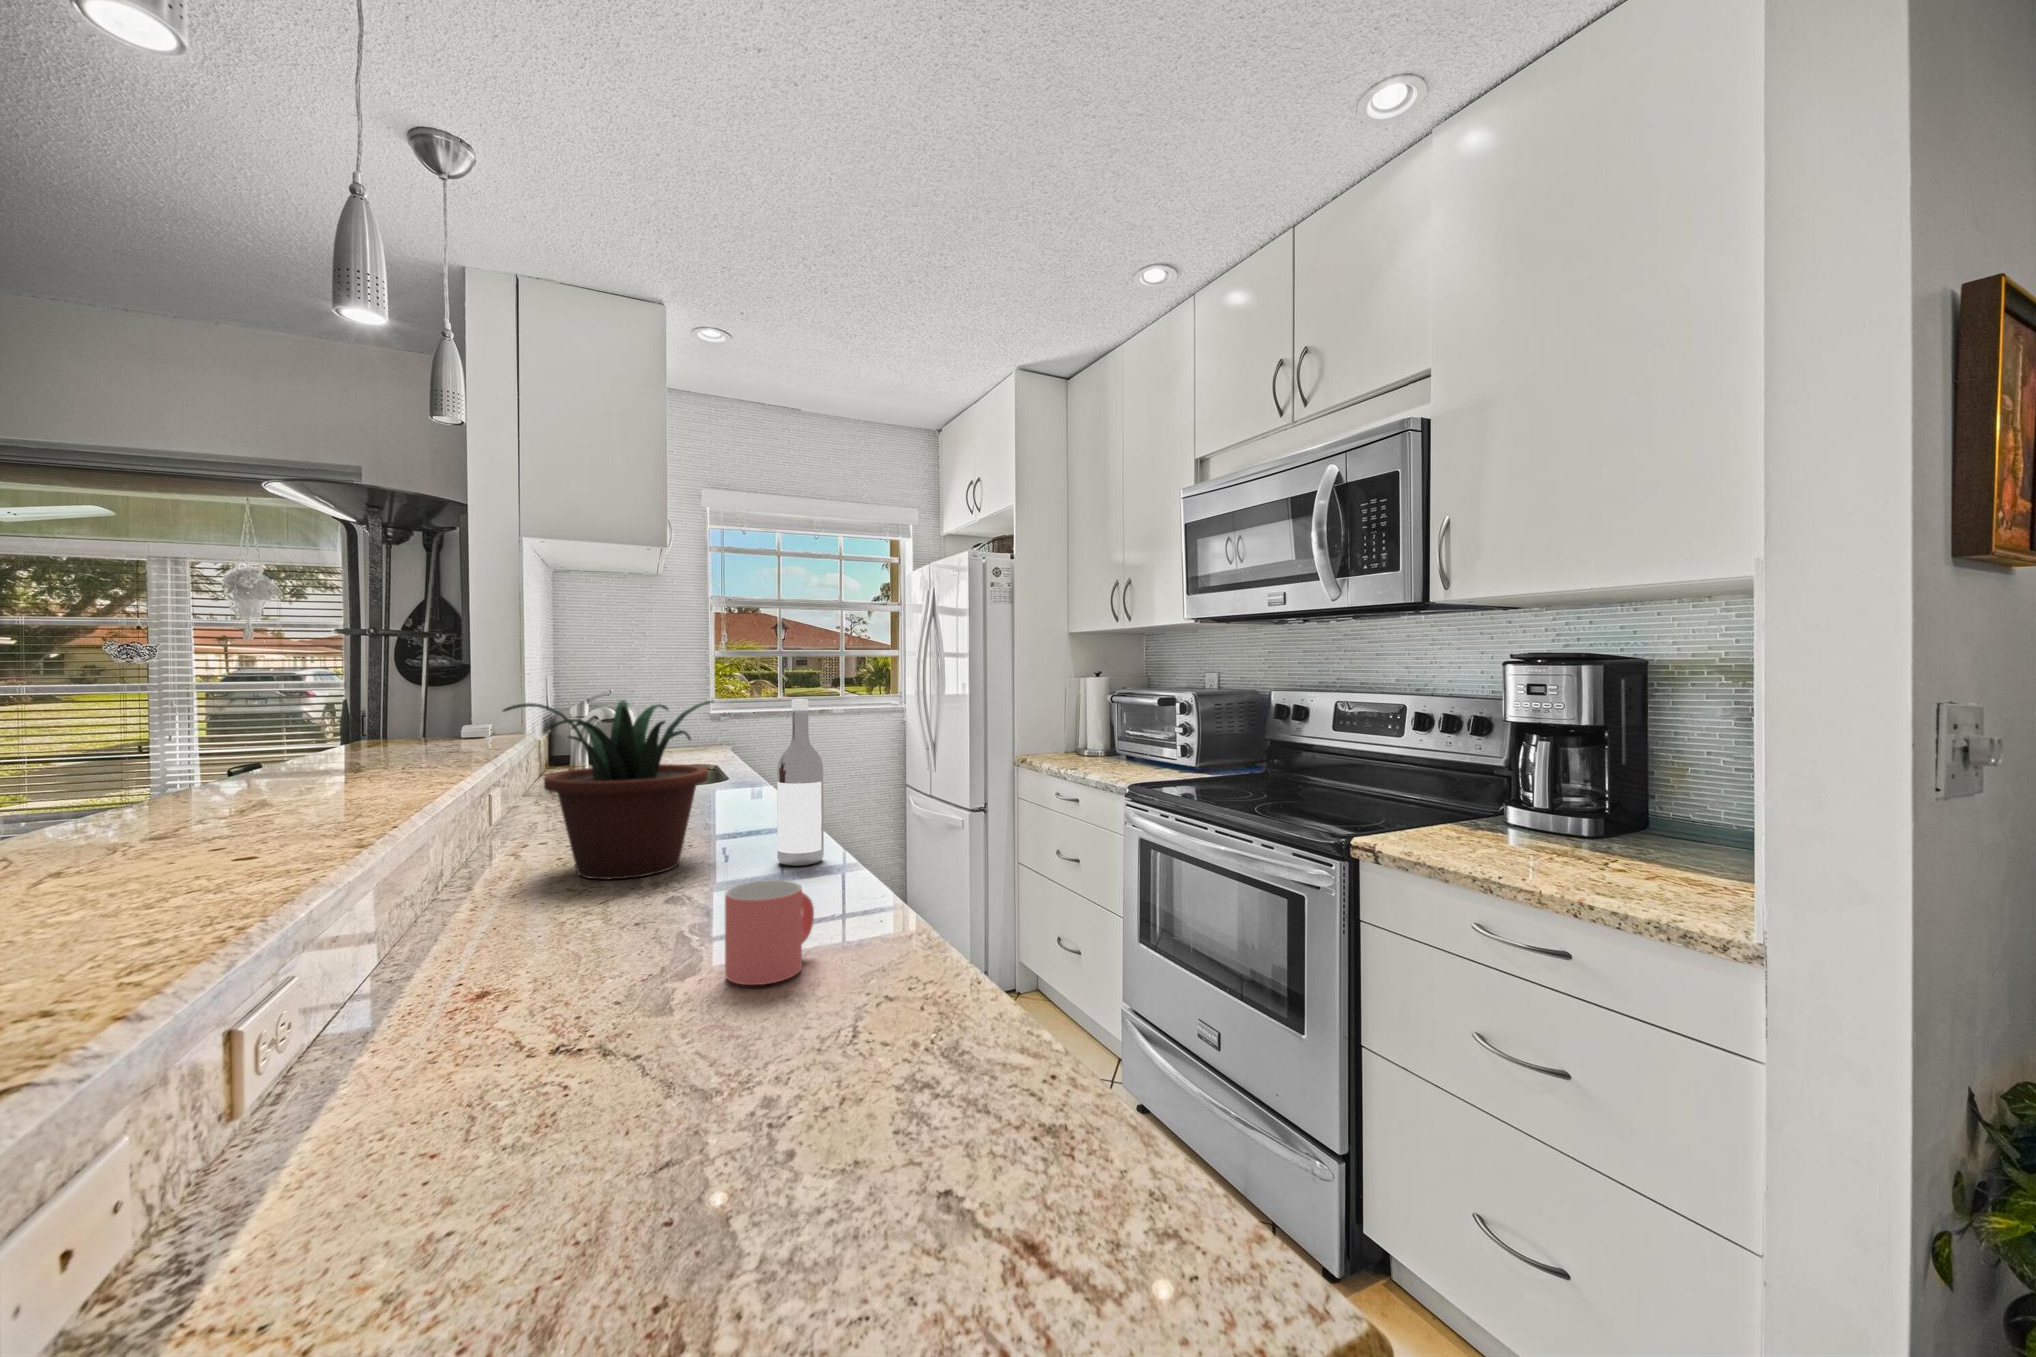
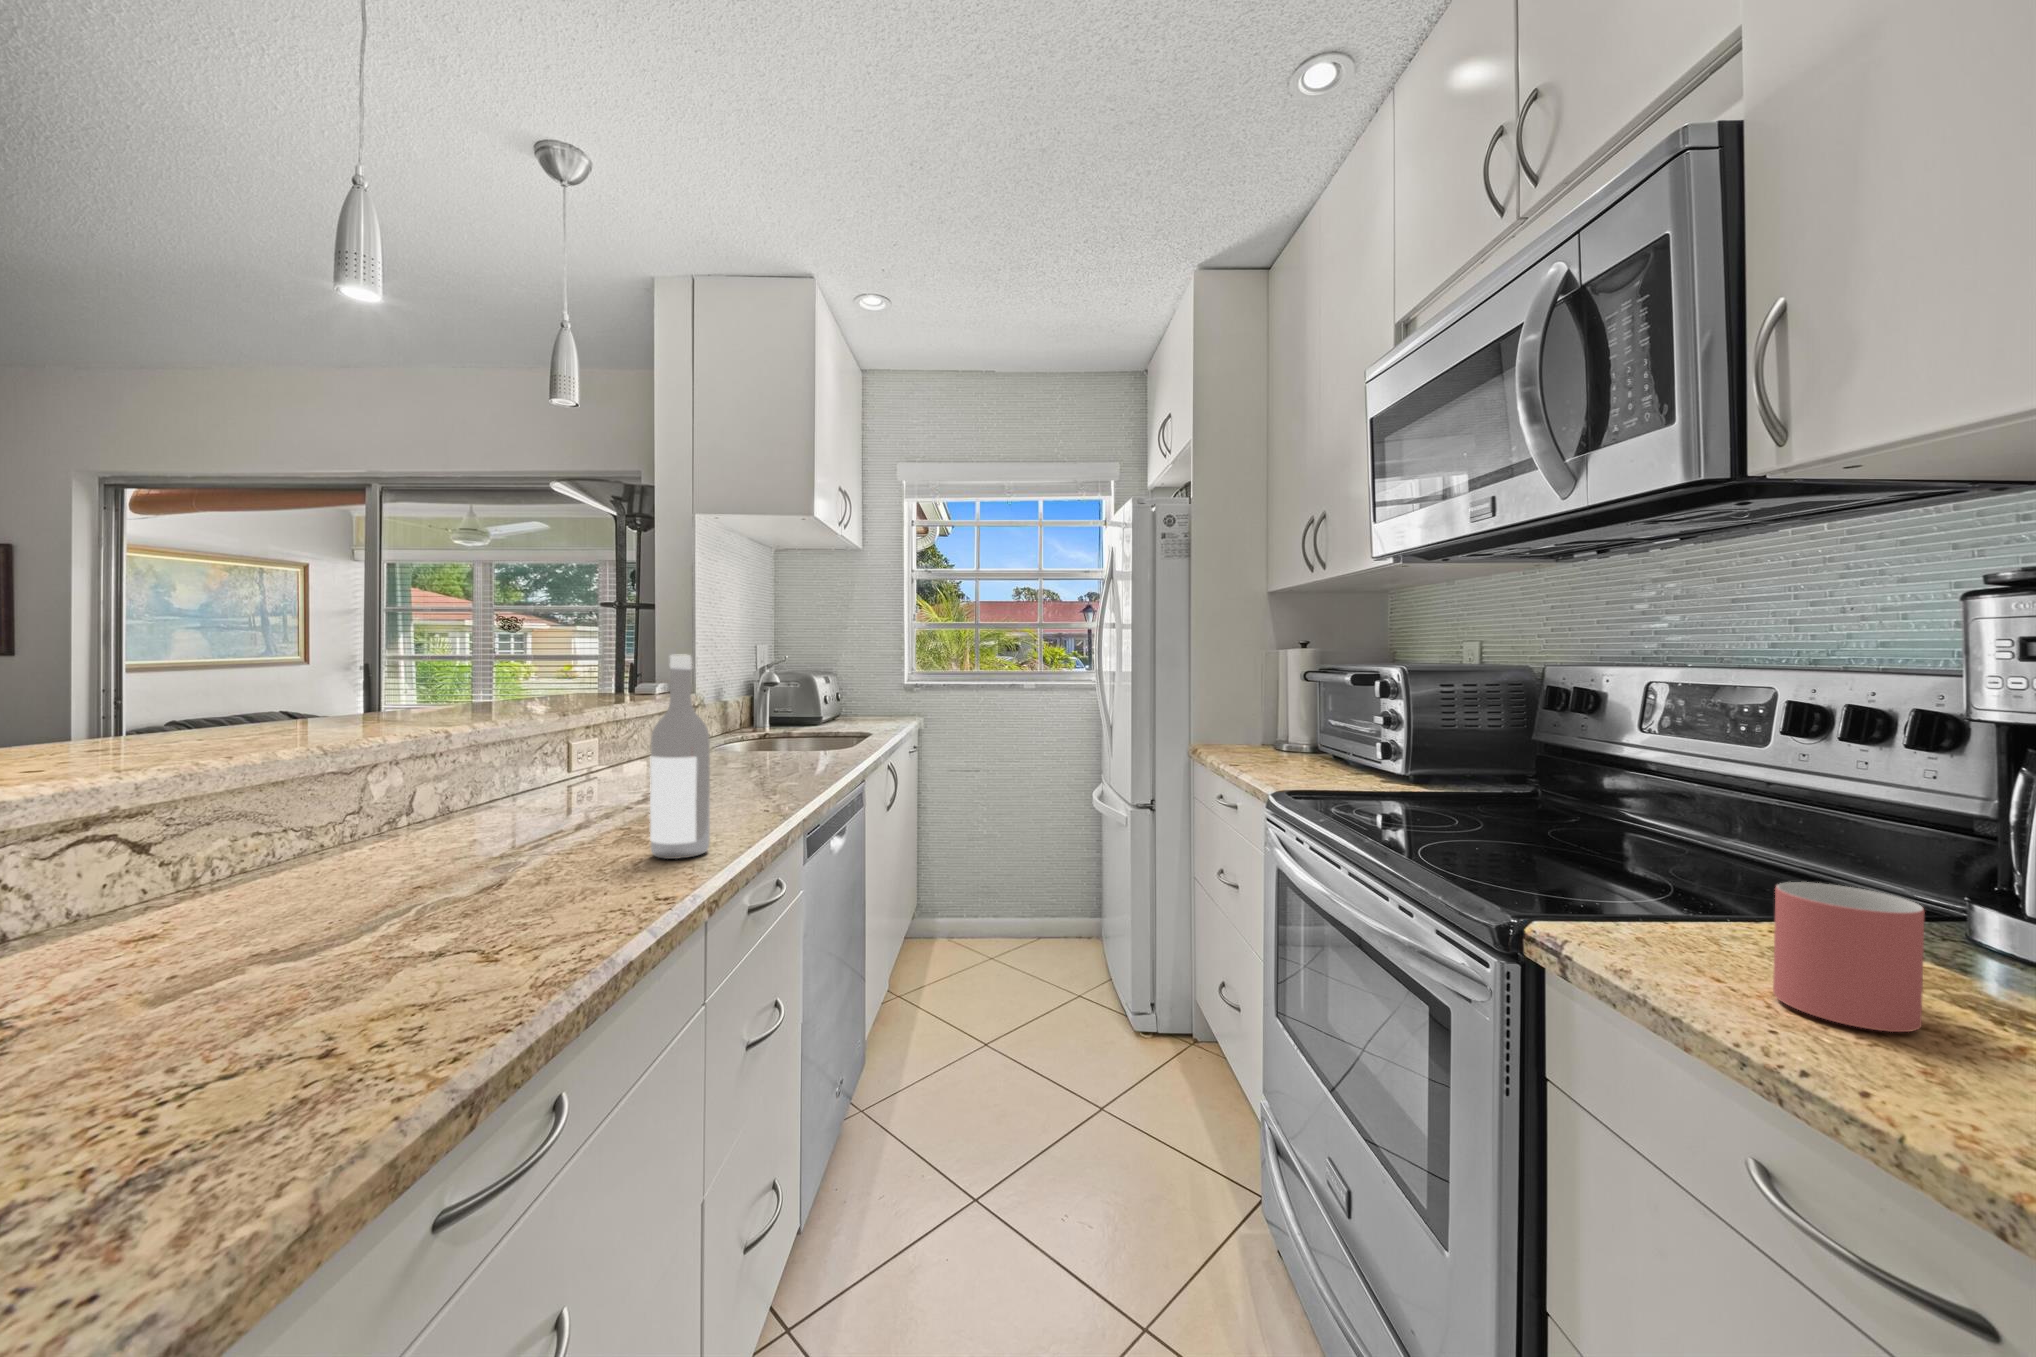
potted plant: present [503,700,714,879] -> none [401,657,641,852]
mug: present [725,880,814,985] -> present [1773,882,1924,1032]

